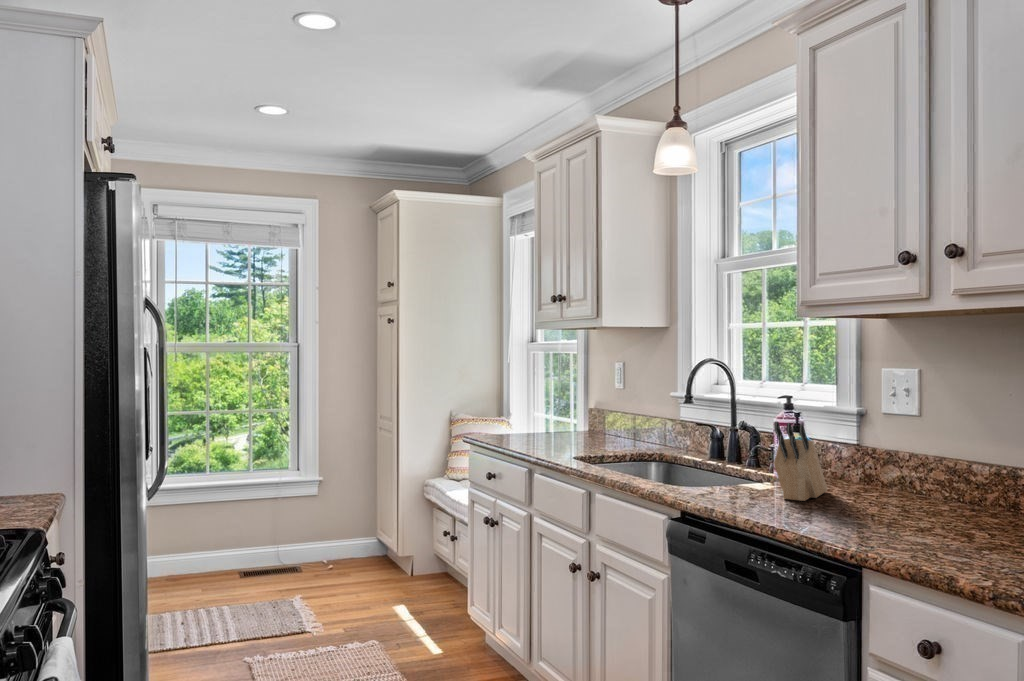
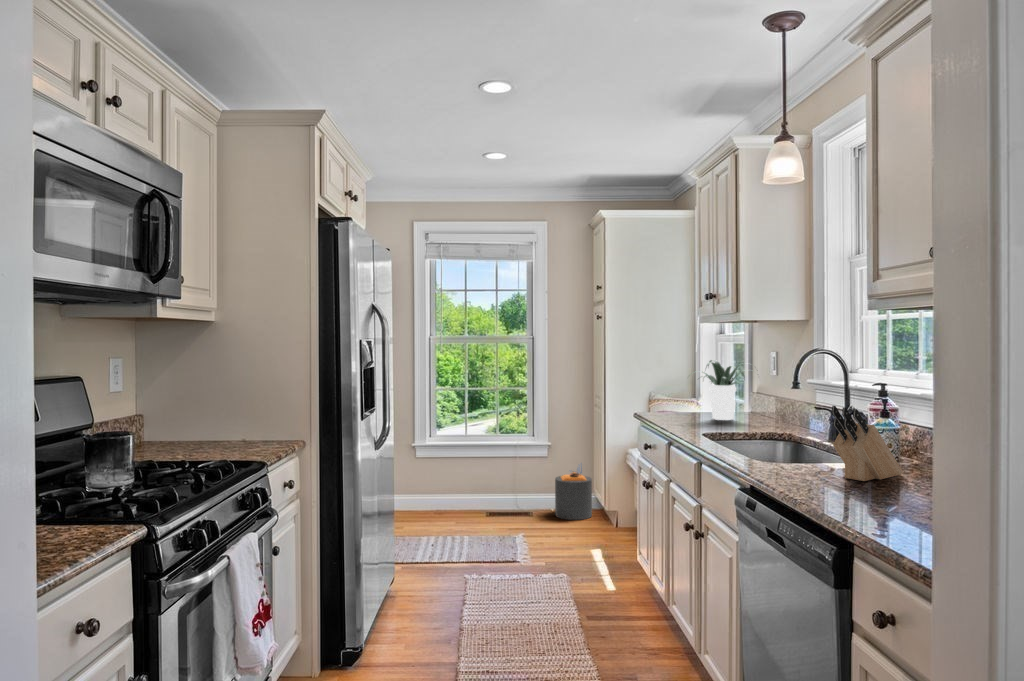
potted plant: none [532,372,612,440] -> present [703,360,744,420]
trash can: none [331,497,377,572] -> present [555,468,592,520]

